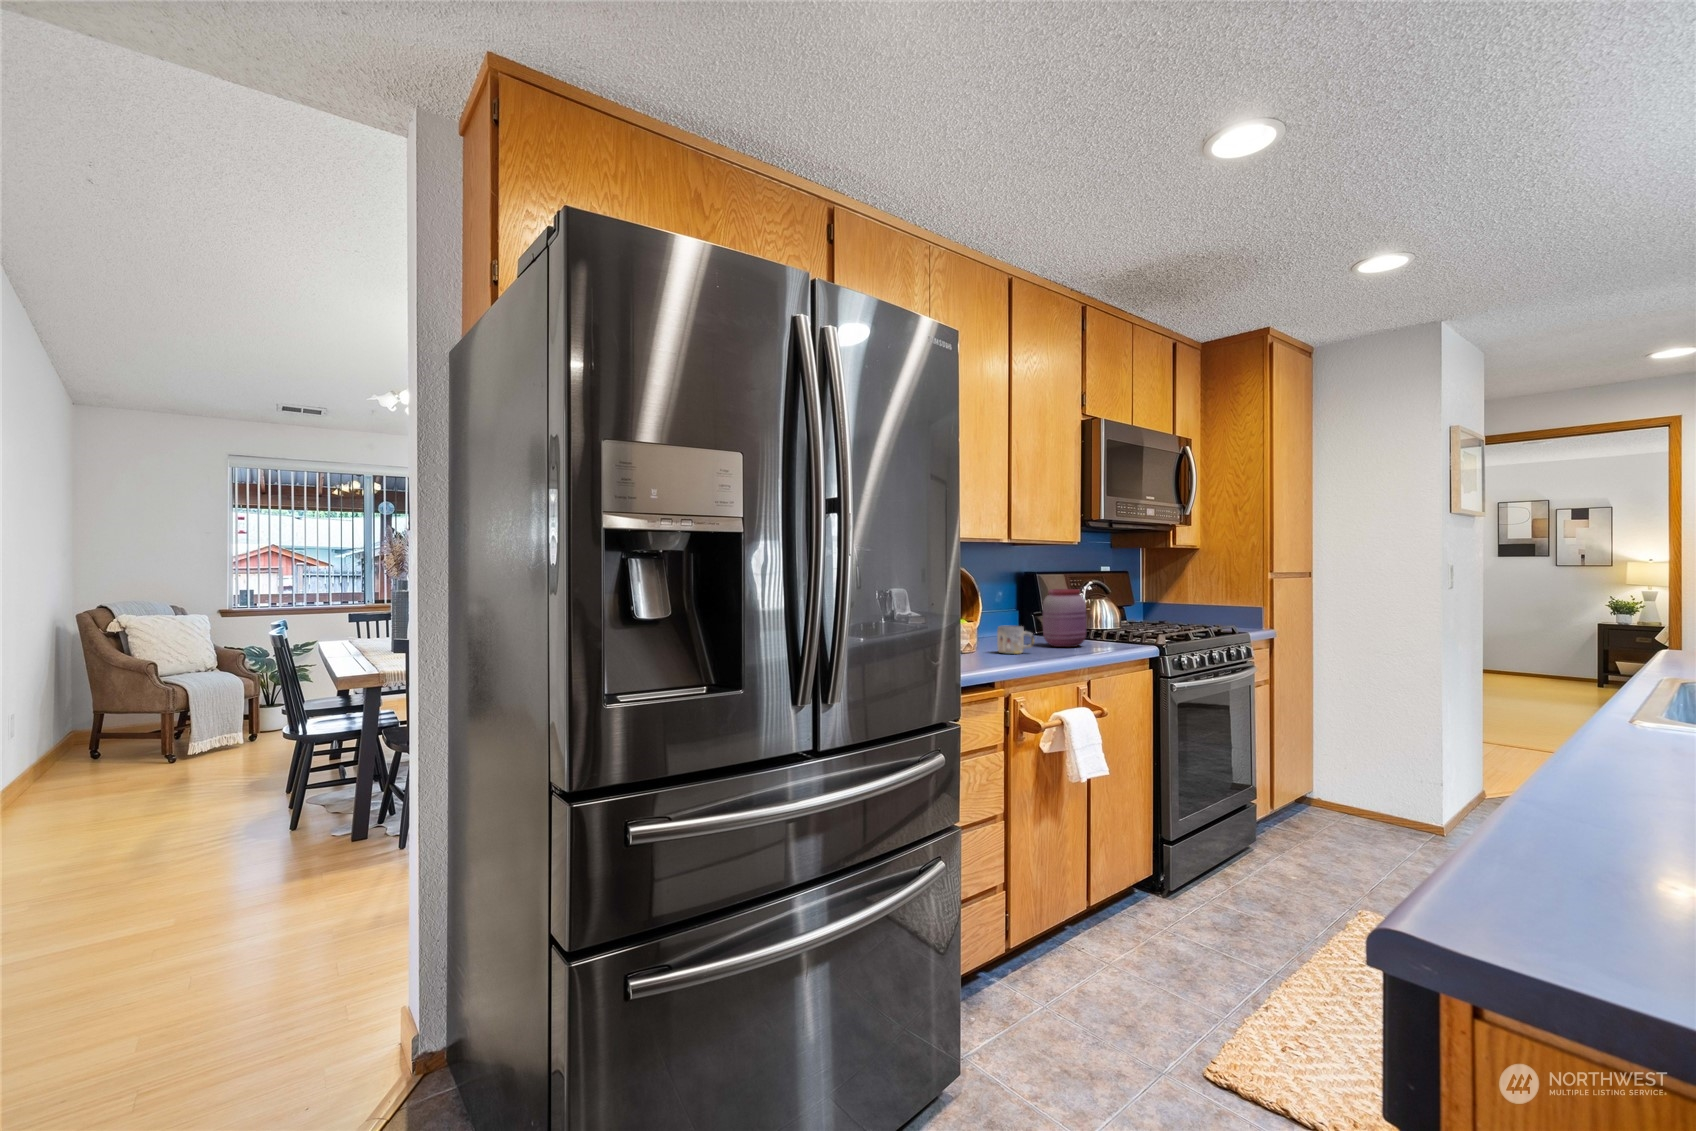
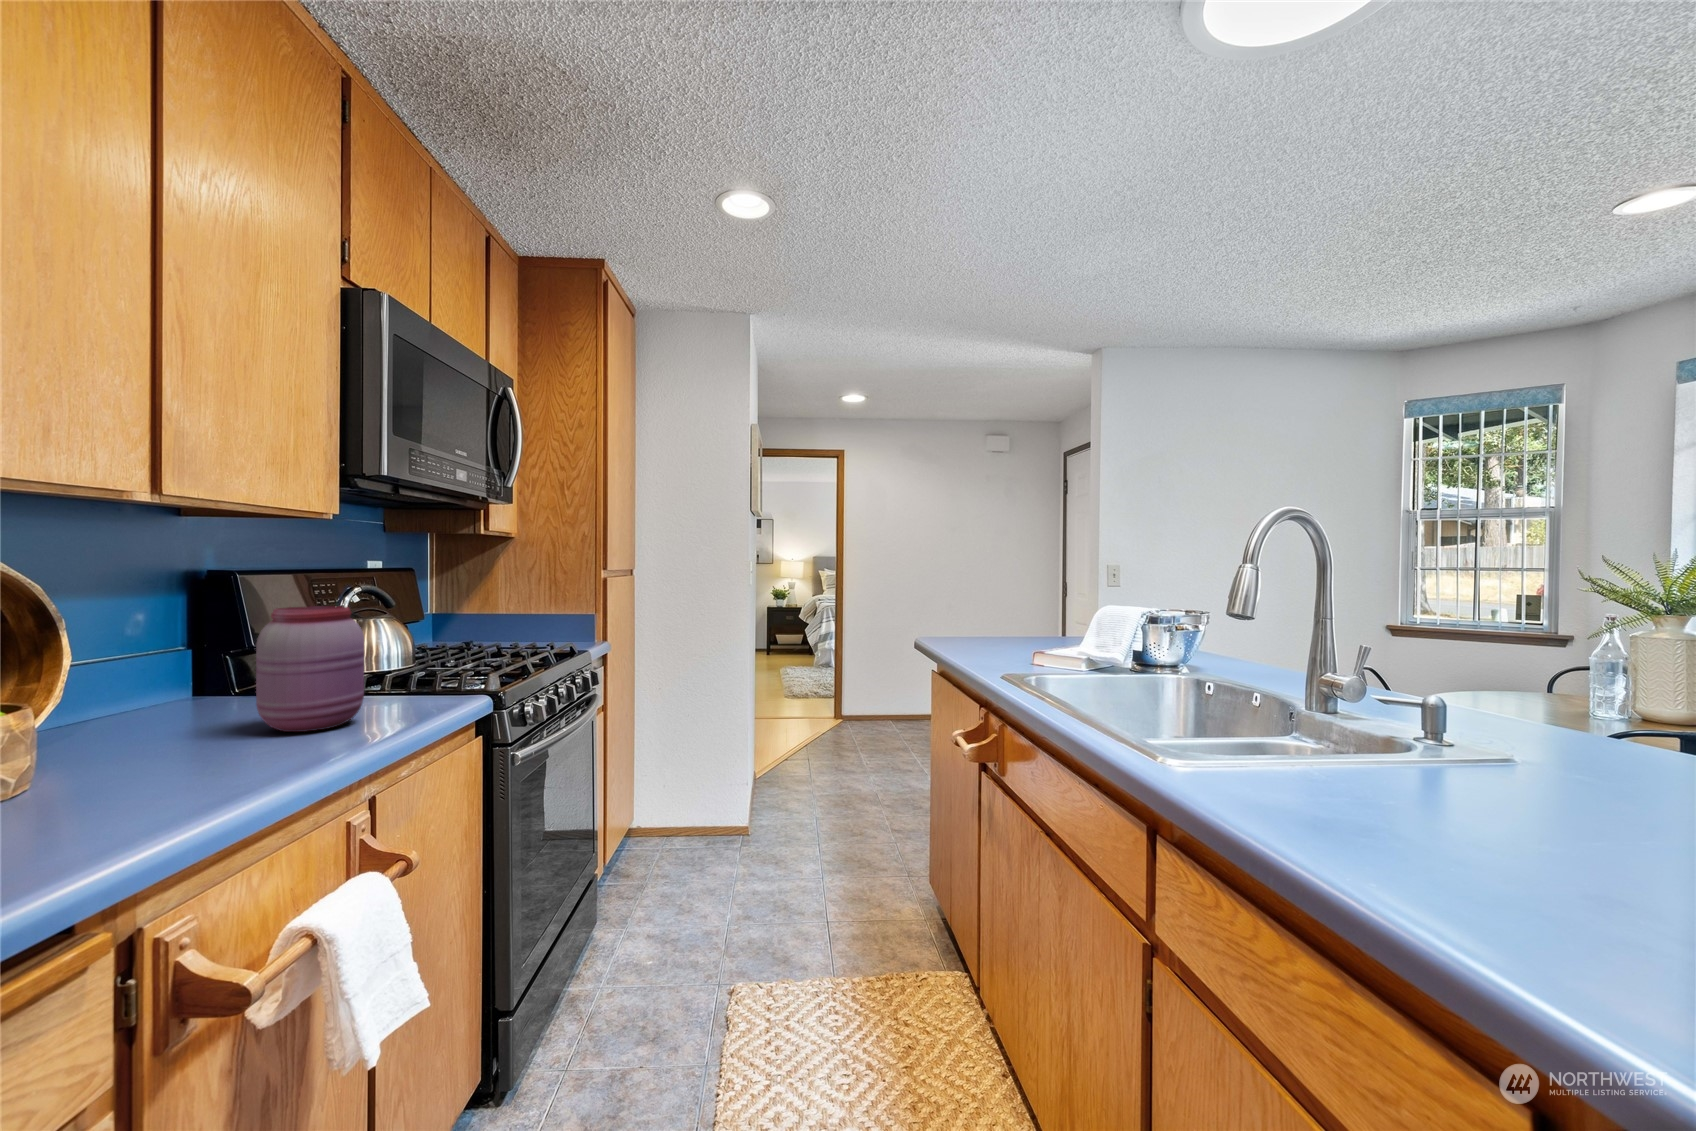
mug: present [997,625,1034,654] -> none [112,707,235,788]

